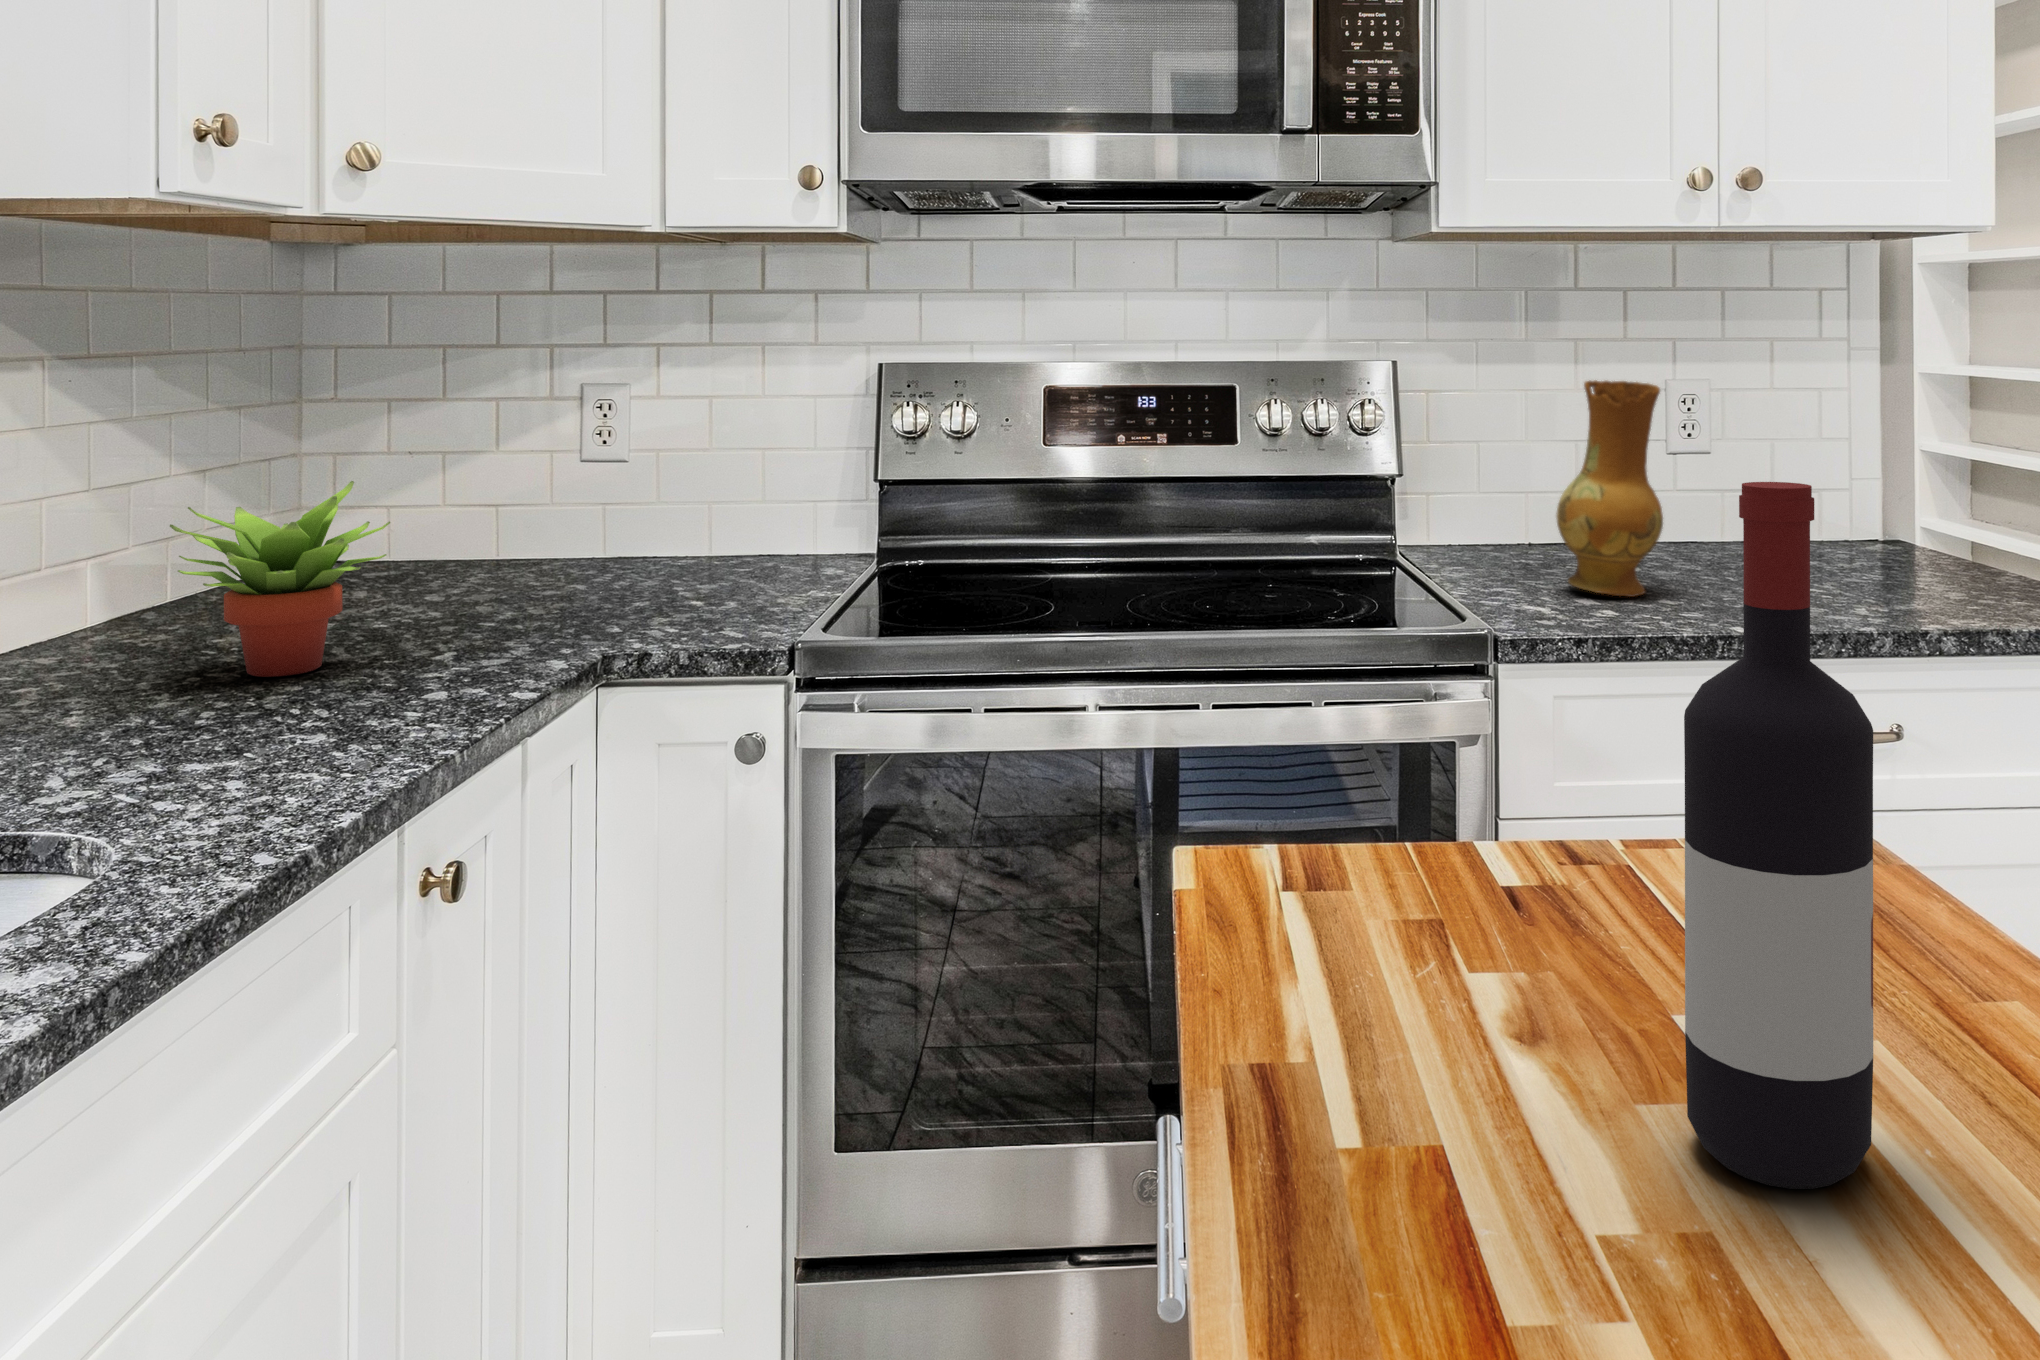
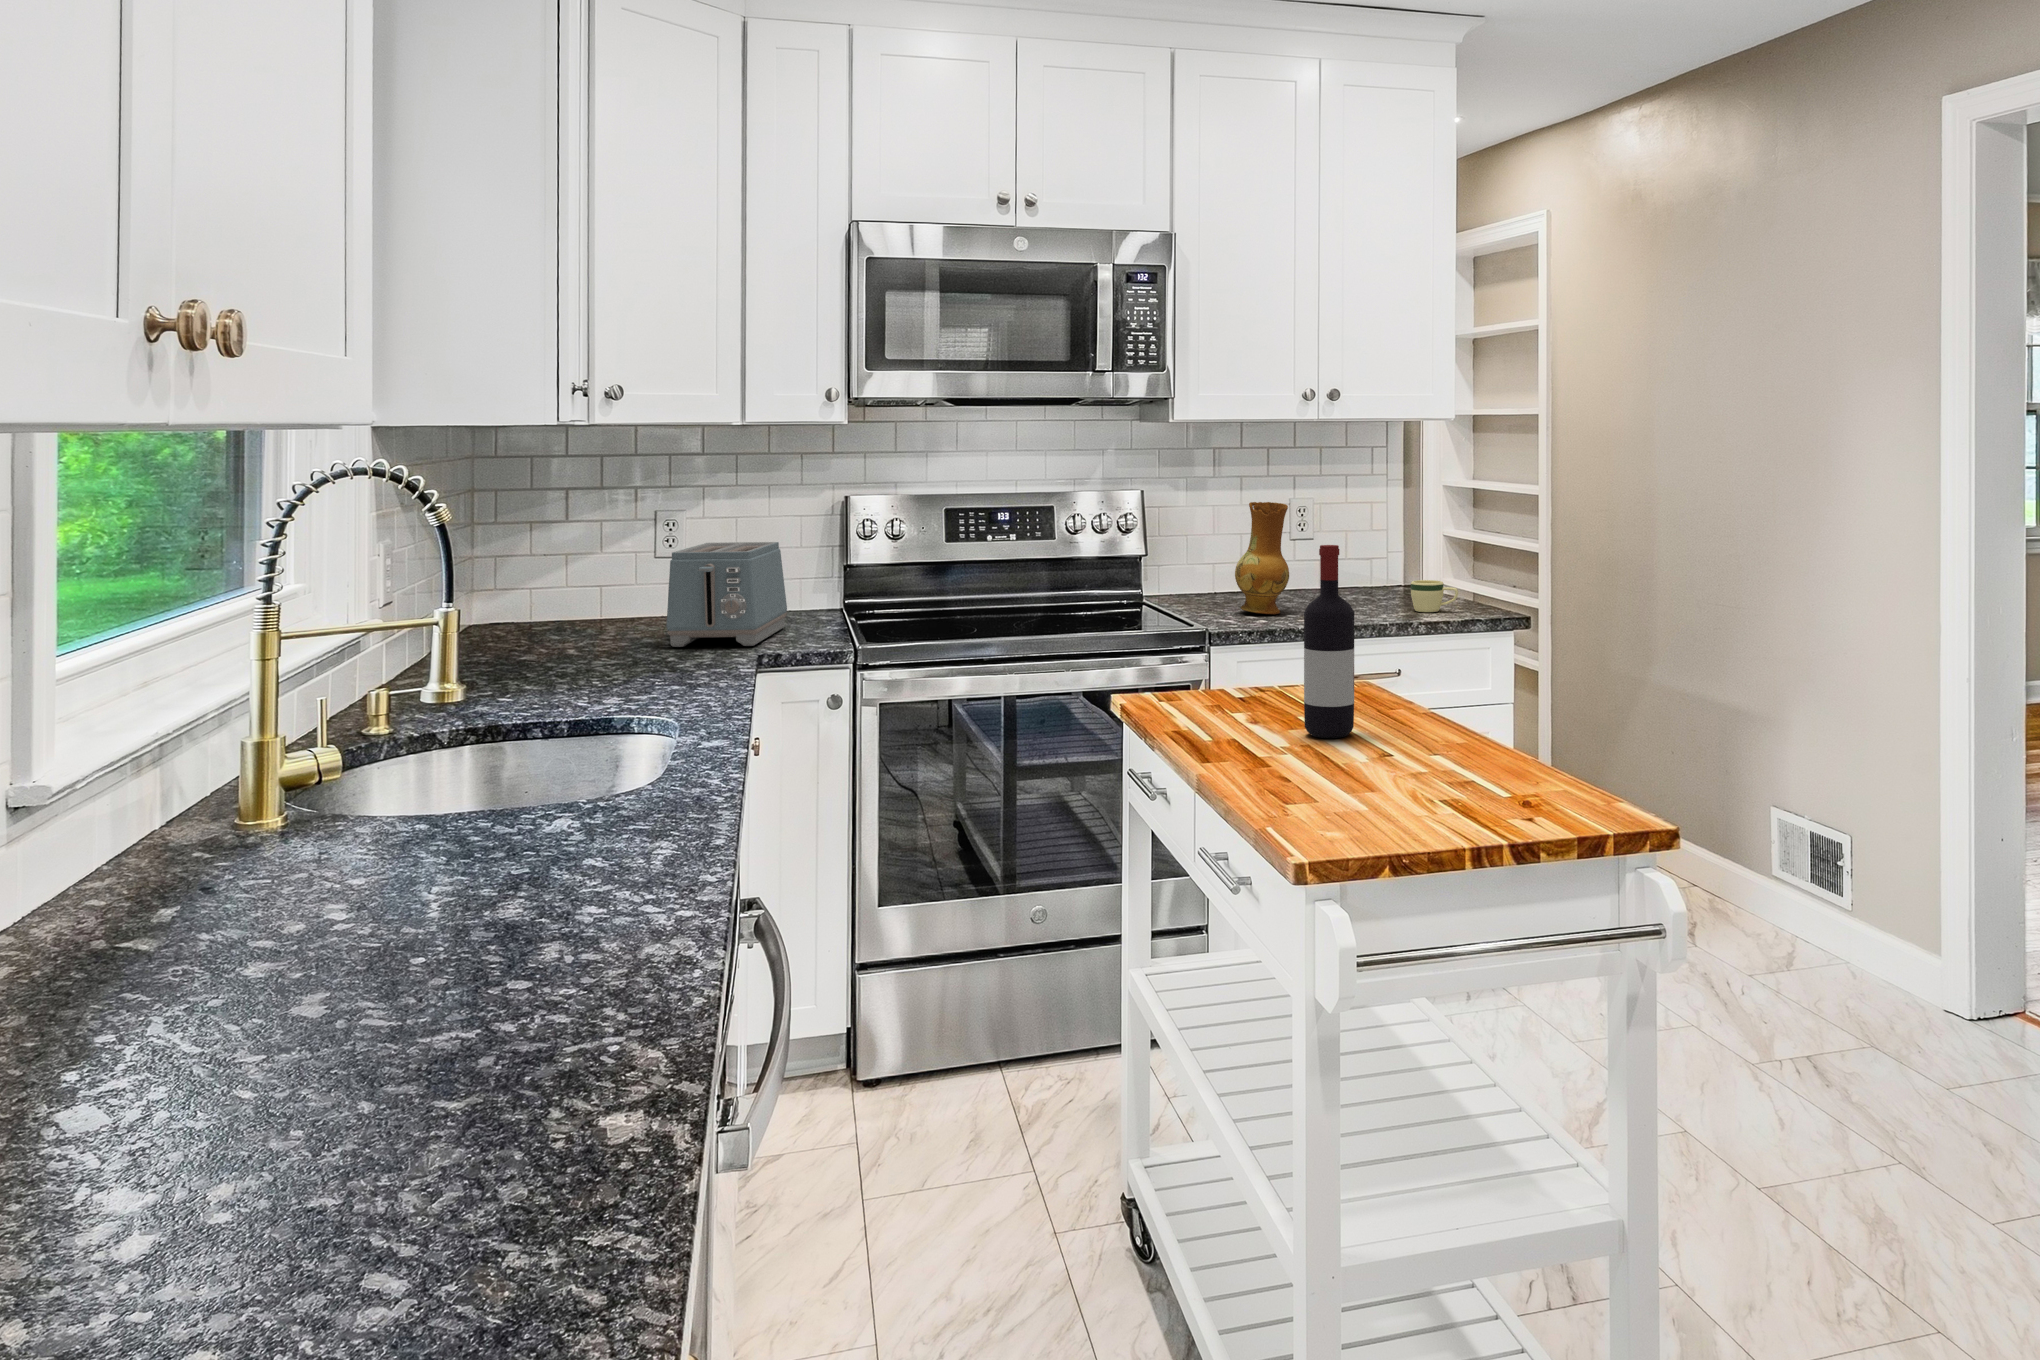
toaster: none [466,438,741,633] -> present [666,542,787,647]
succulent plant: present [170,481,390,677] -> none [553,567,654,667]
mug: none [1912,538,2016,604] -> present [1411,580,1458,612]

